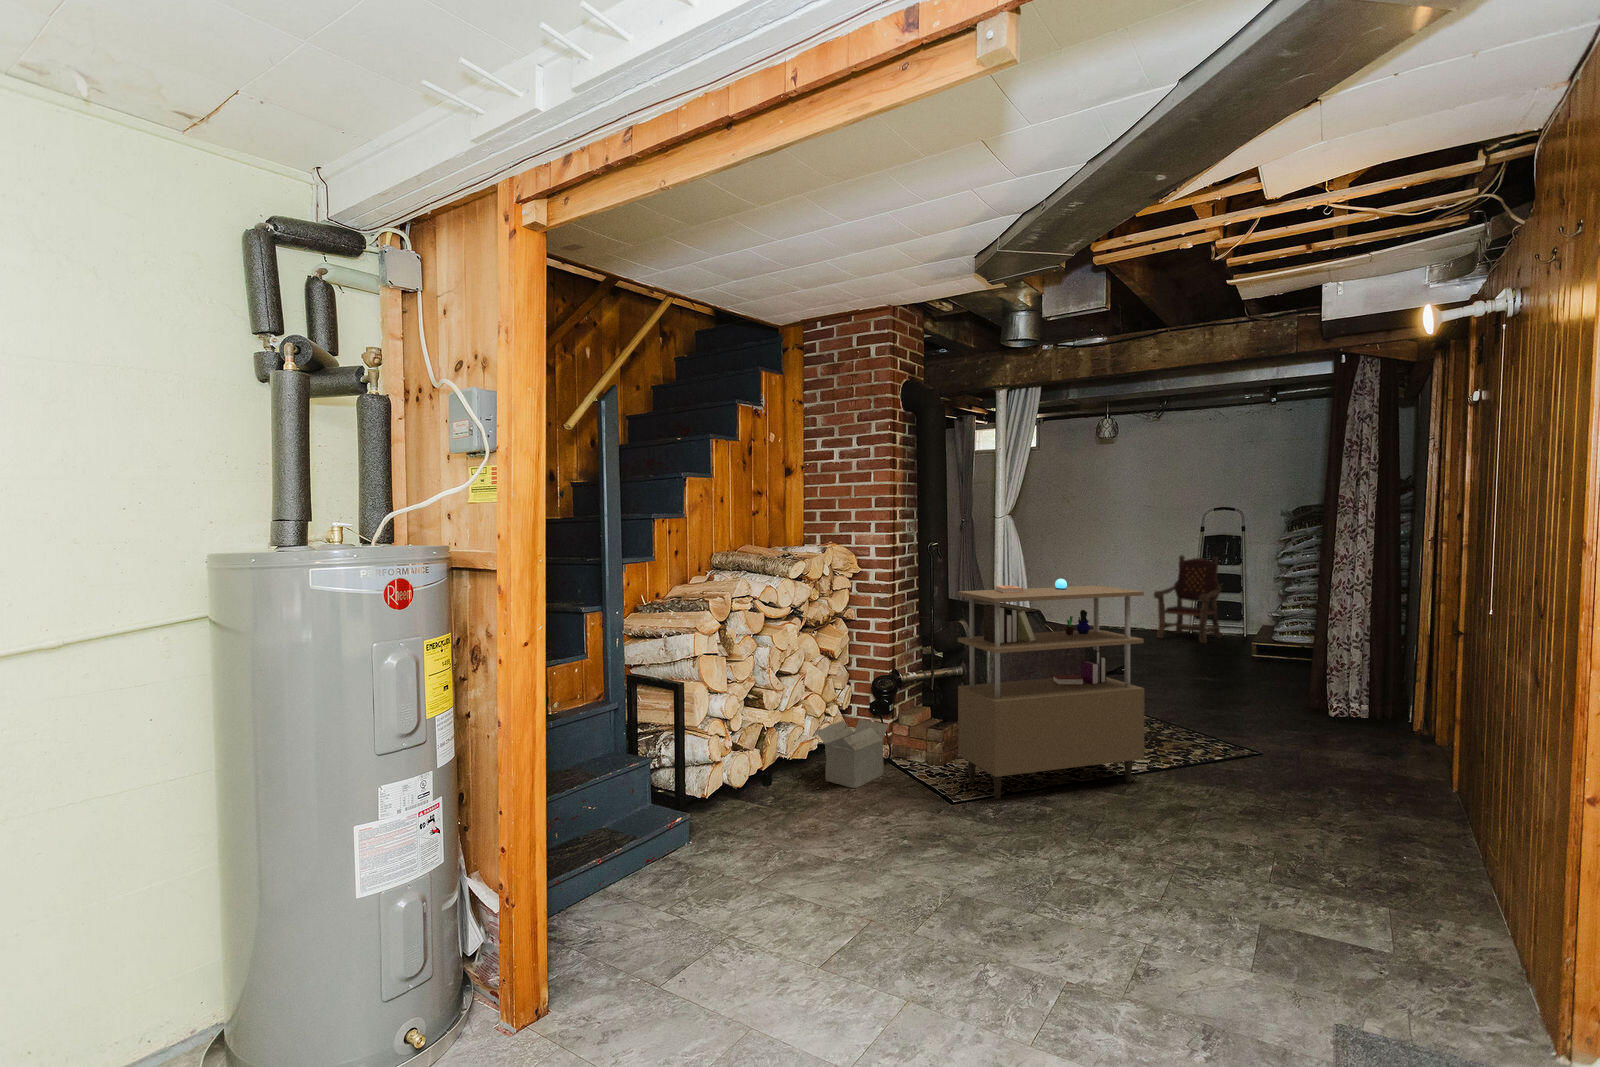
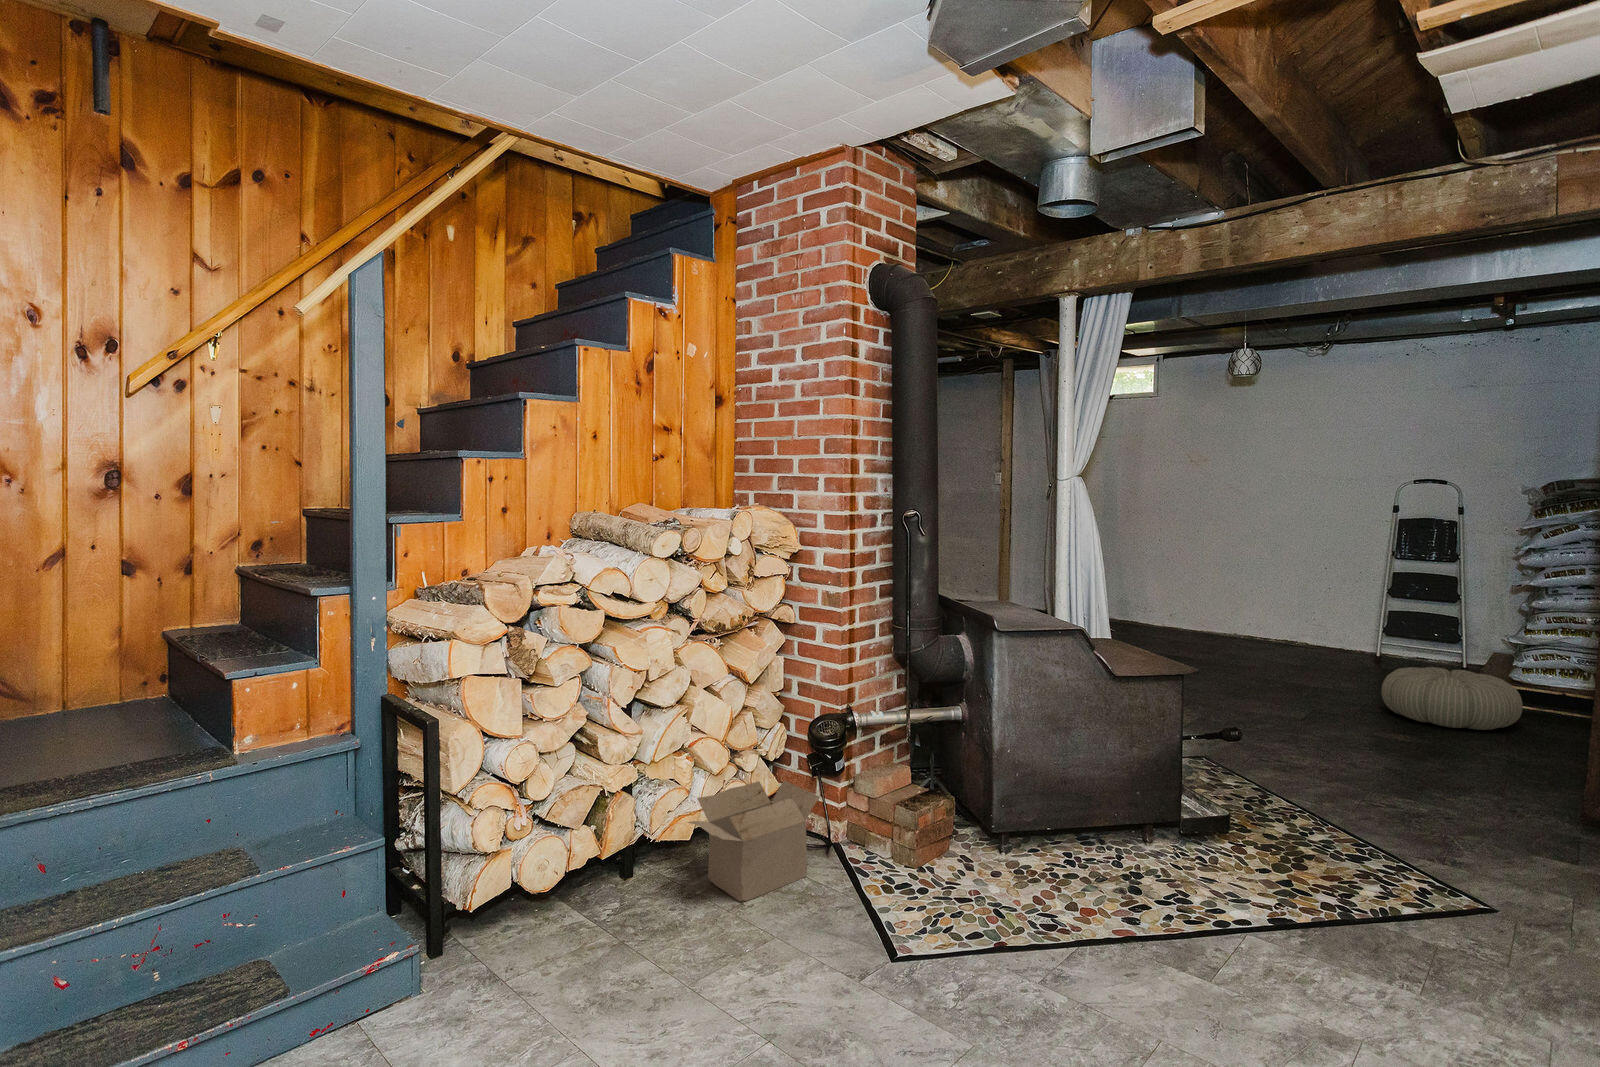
armchair: present [1154,555,1221,643] -> none [1320,551,1425,674]
shelving unit: present [957,579,1144,799] -> none [921,570,1264,957]
pouf: none [1196,636,1279,675] -> present [1382,667,1523,730]

